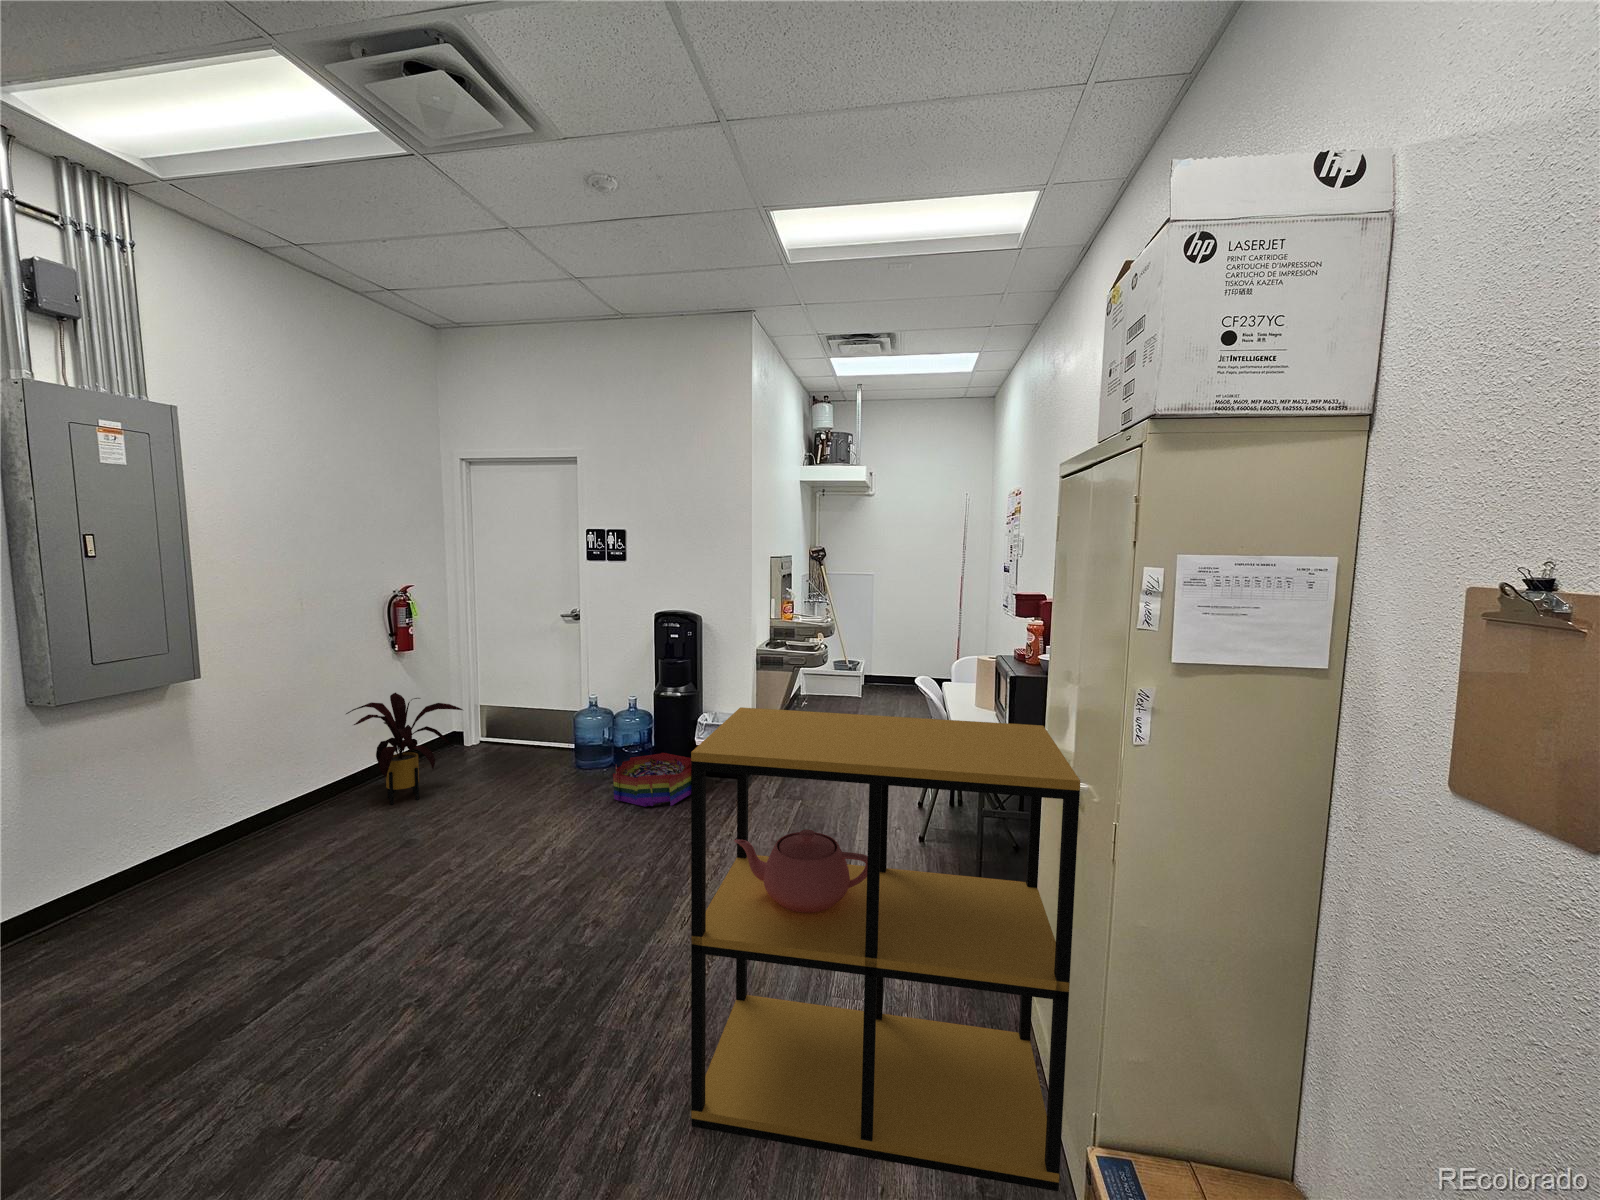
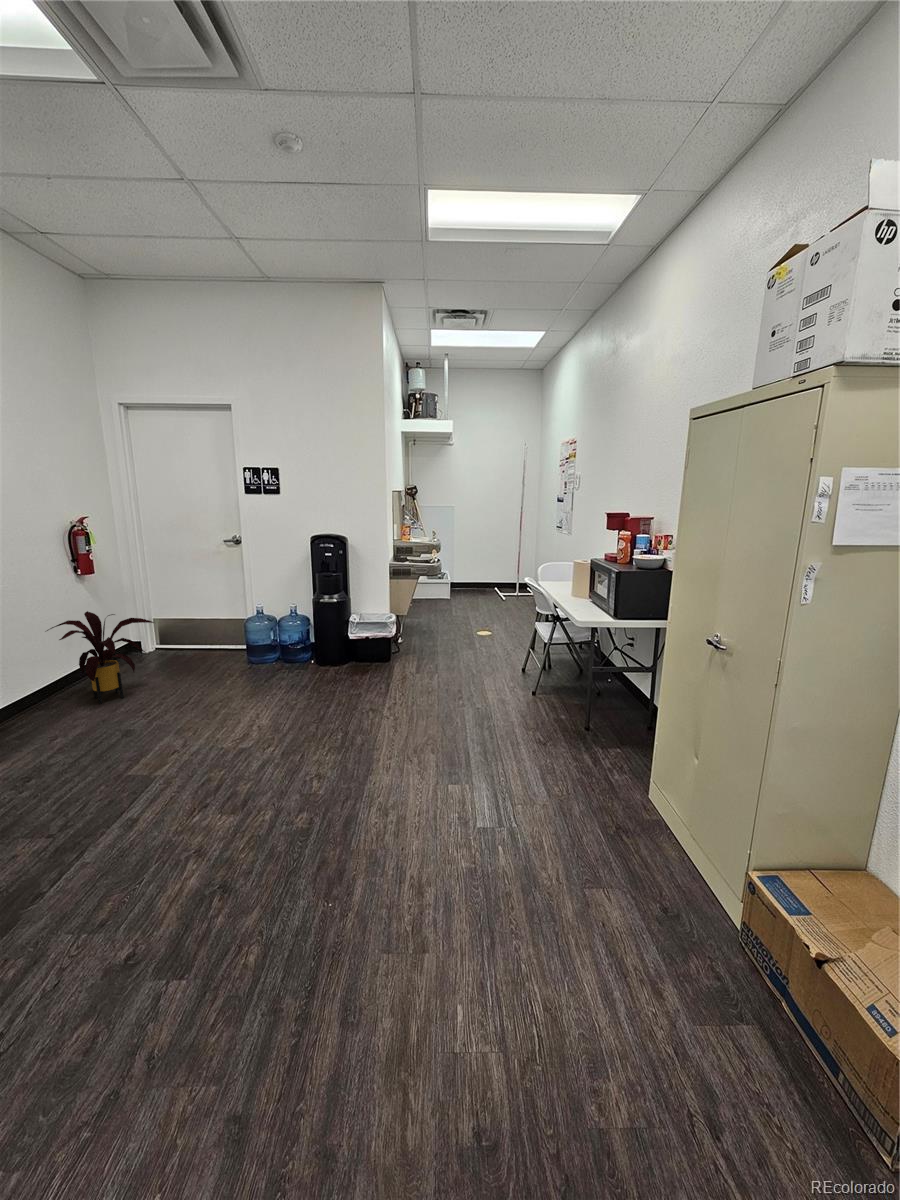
shelving unit: present [691,707,1080,1191] -> none [452,602,751,908]
storage bin: present [613,753,691,807] -> none [289,647,355,688]

